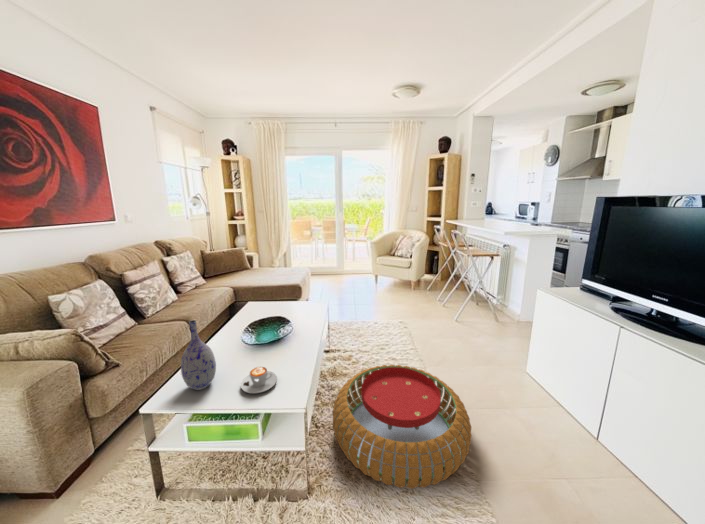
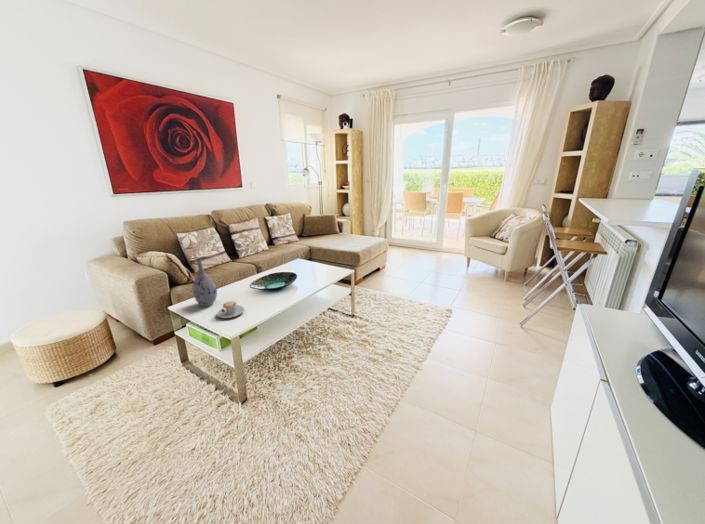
pouf: present [333,365,471,489] -> none [274,335,404,447]

